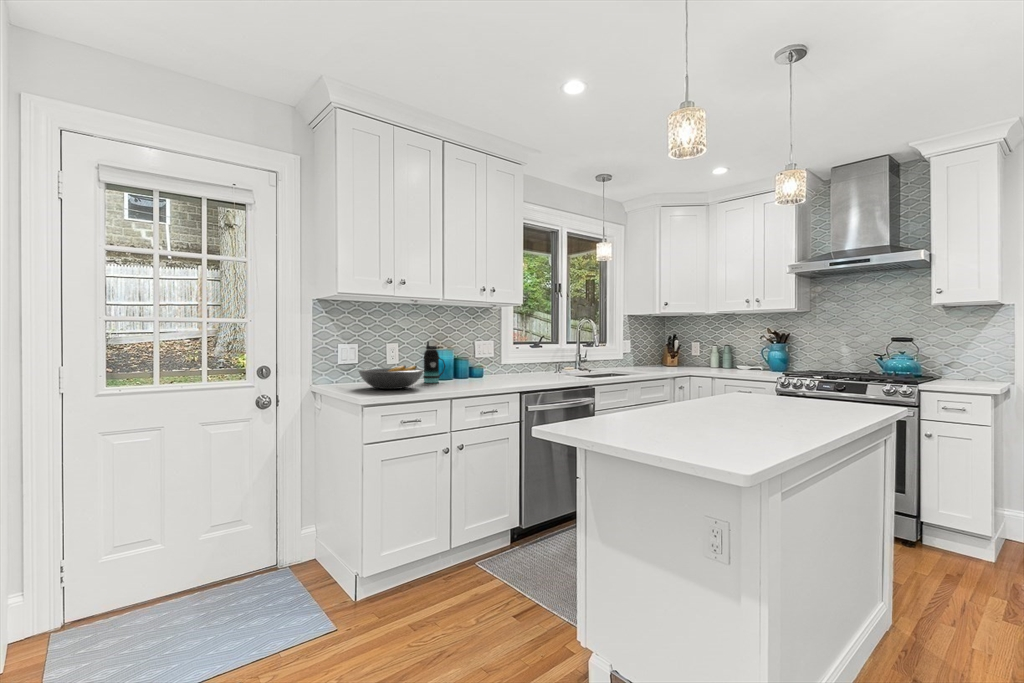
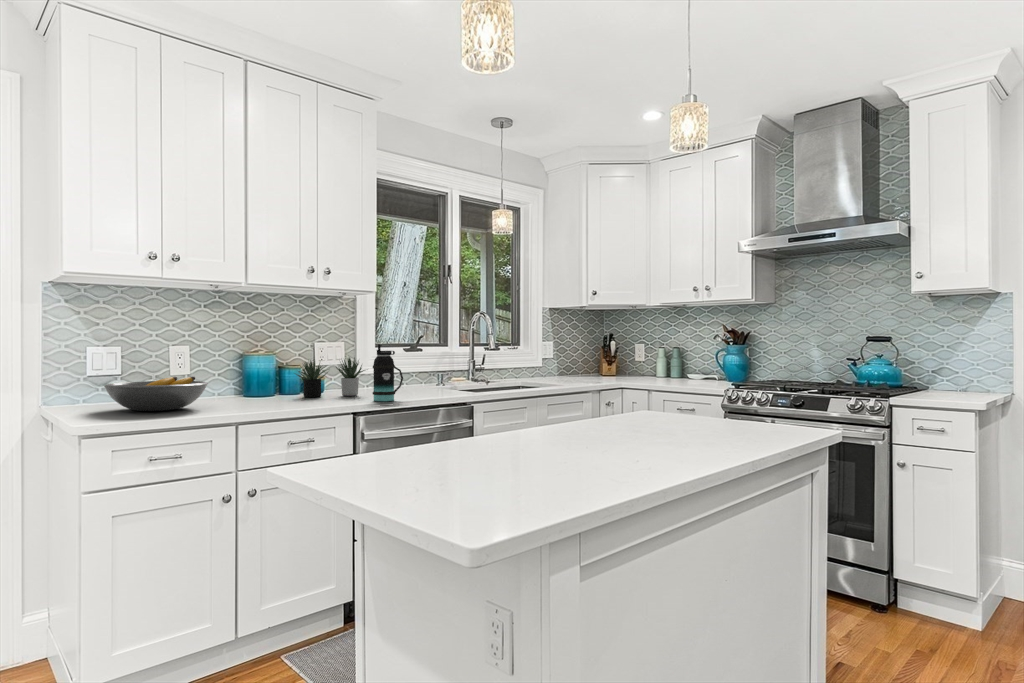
bottle: present [423,342,445,383] -> present [373,344,403,401]
succulent plant: none [468,350,519,380] -> present [296,357,365,397]

